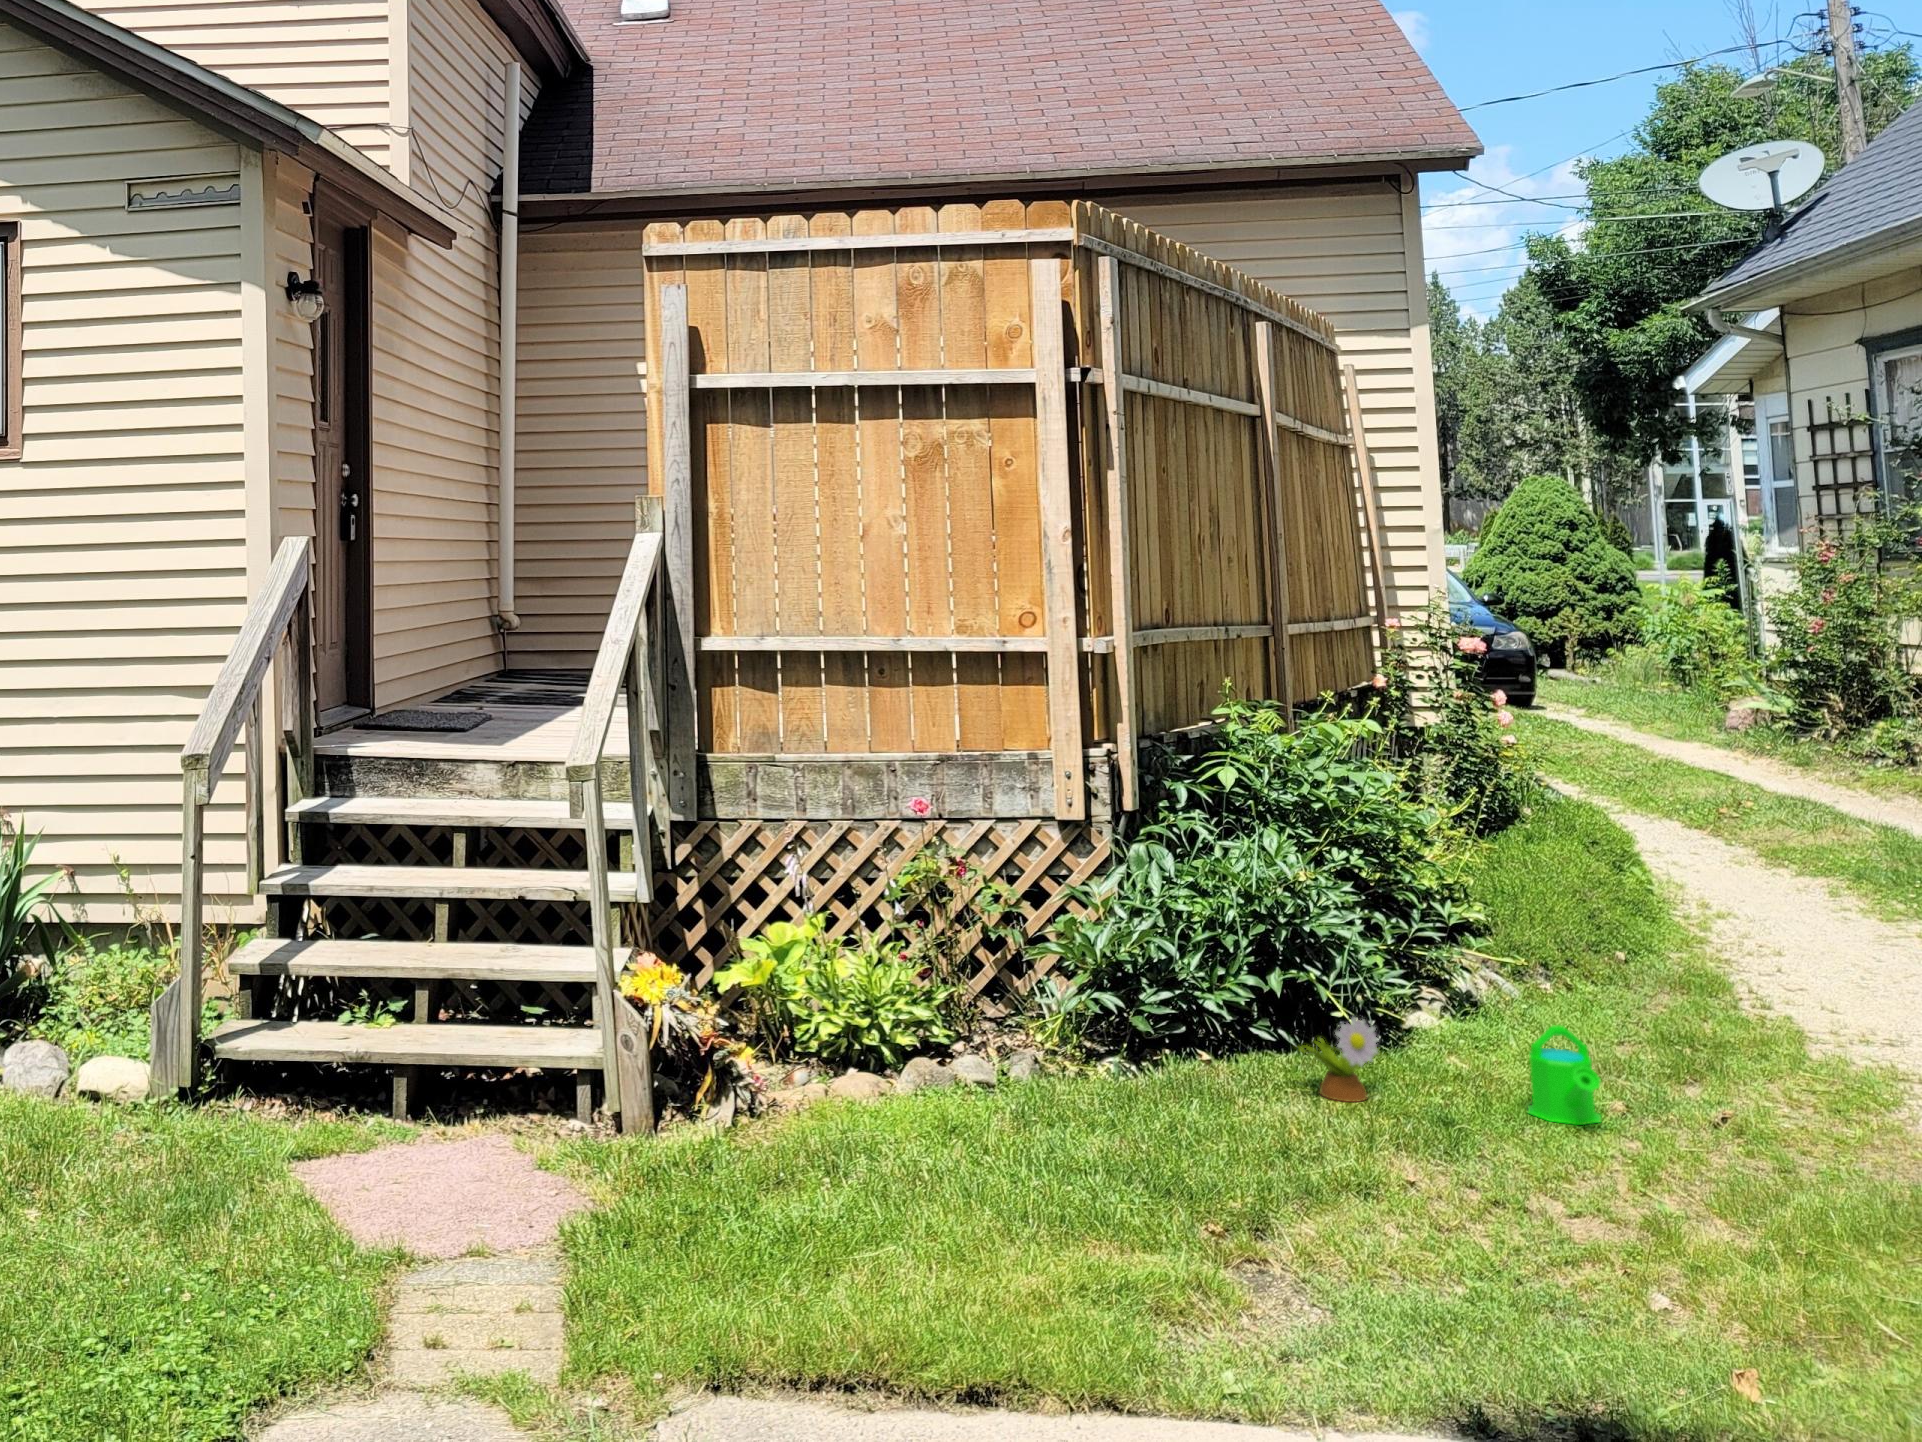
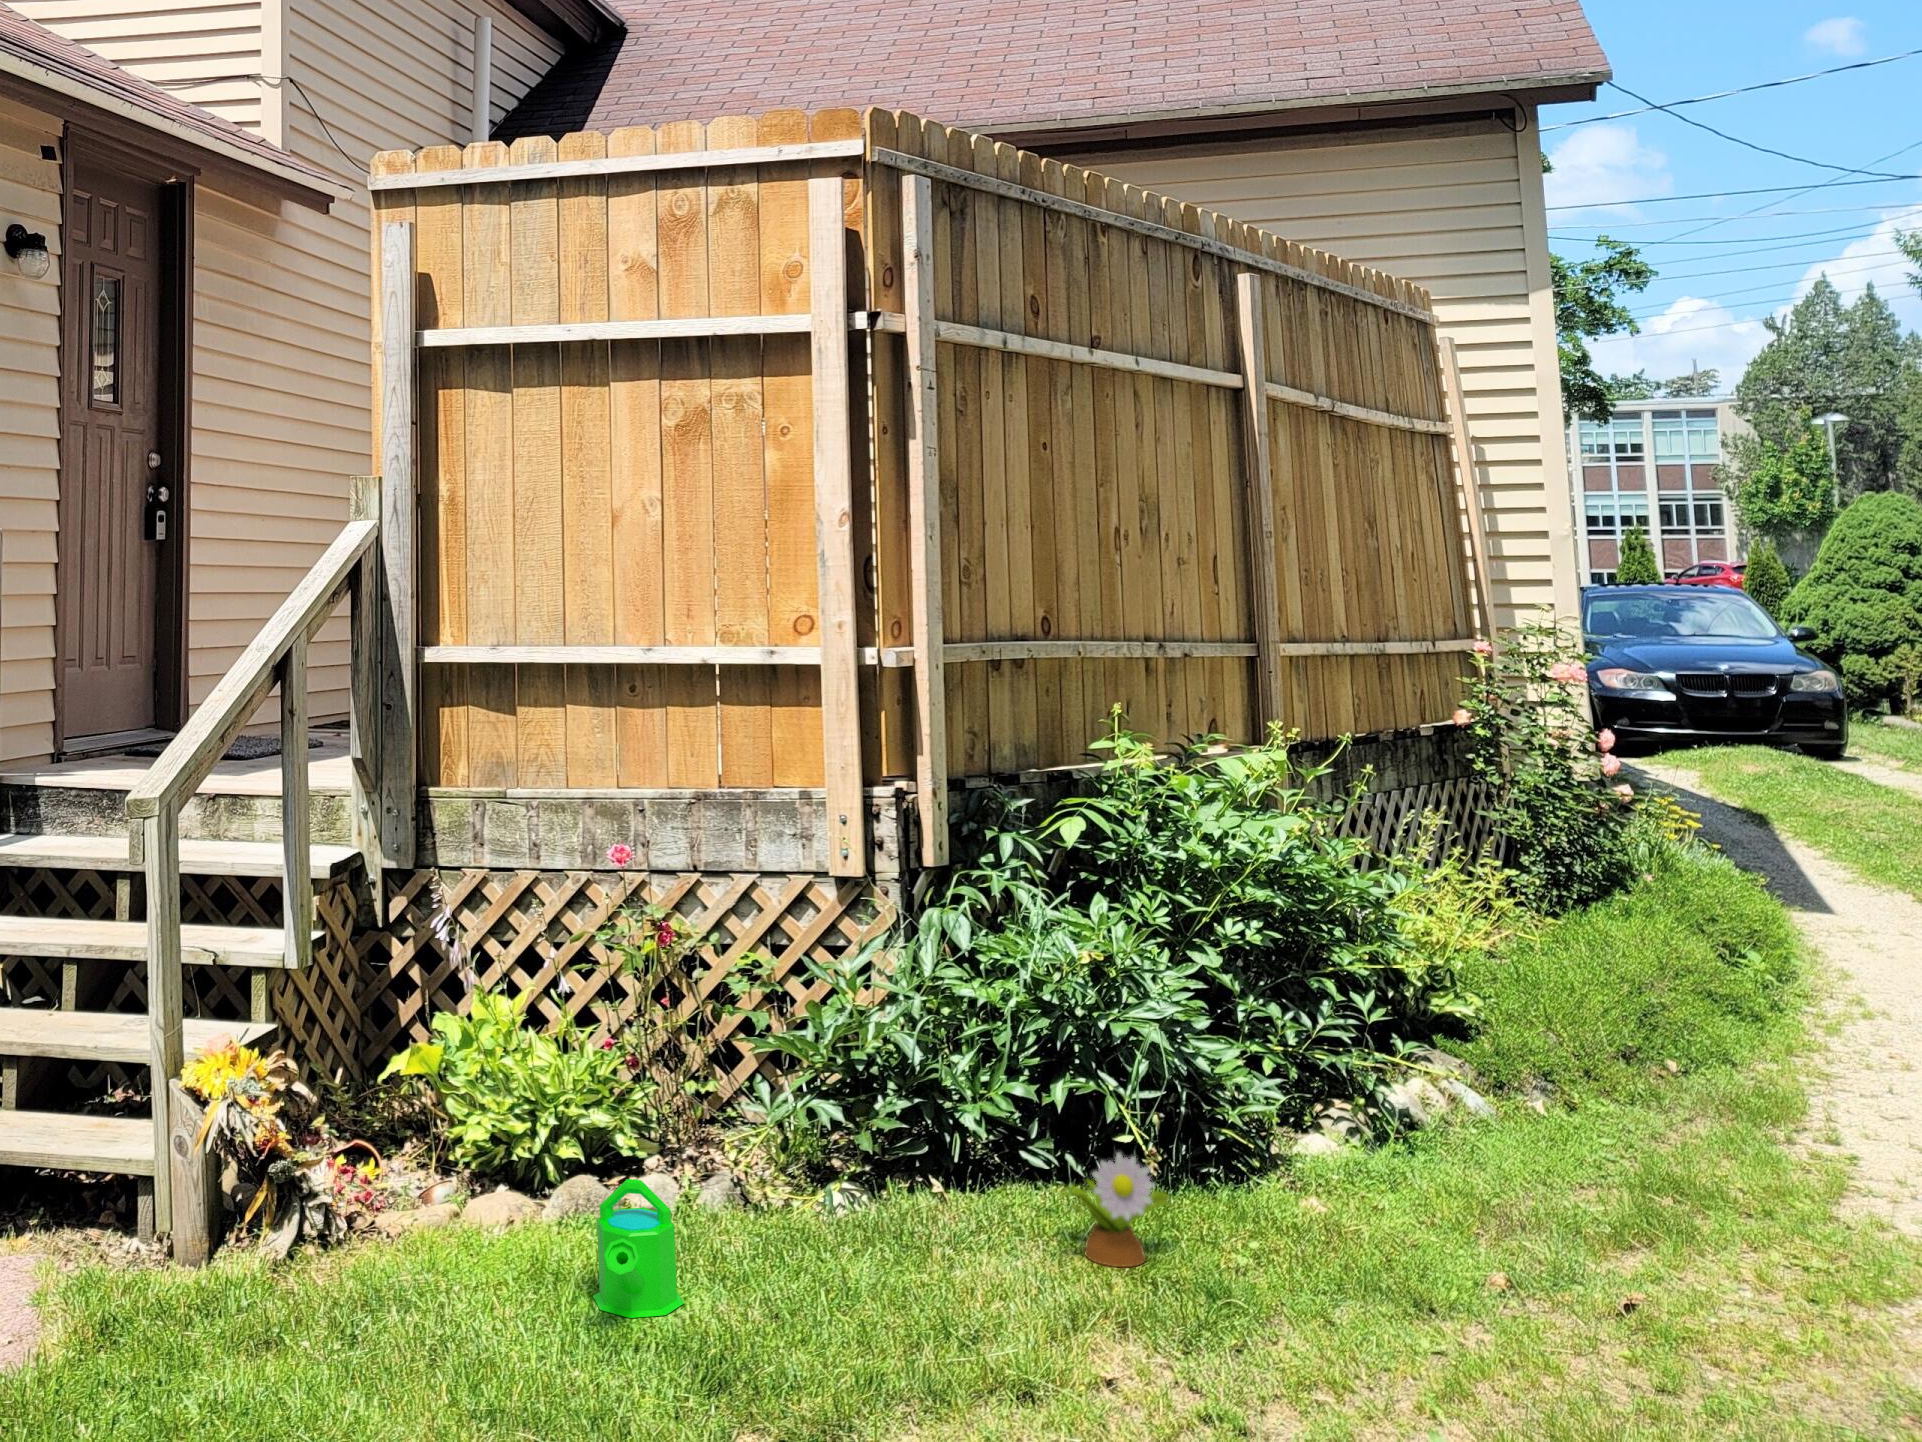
watering can: present [1528,1025,1601,1125] -> present [593,1179,684,1318]

